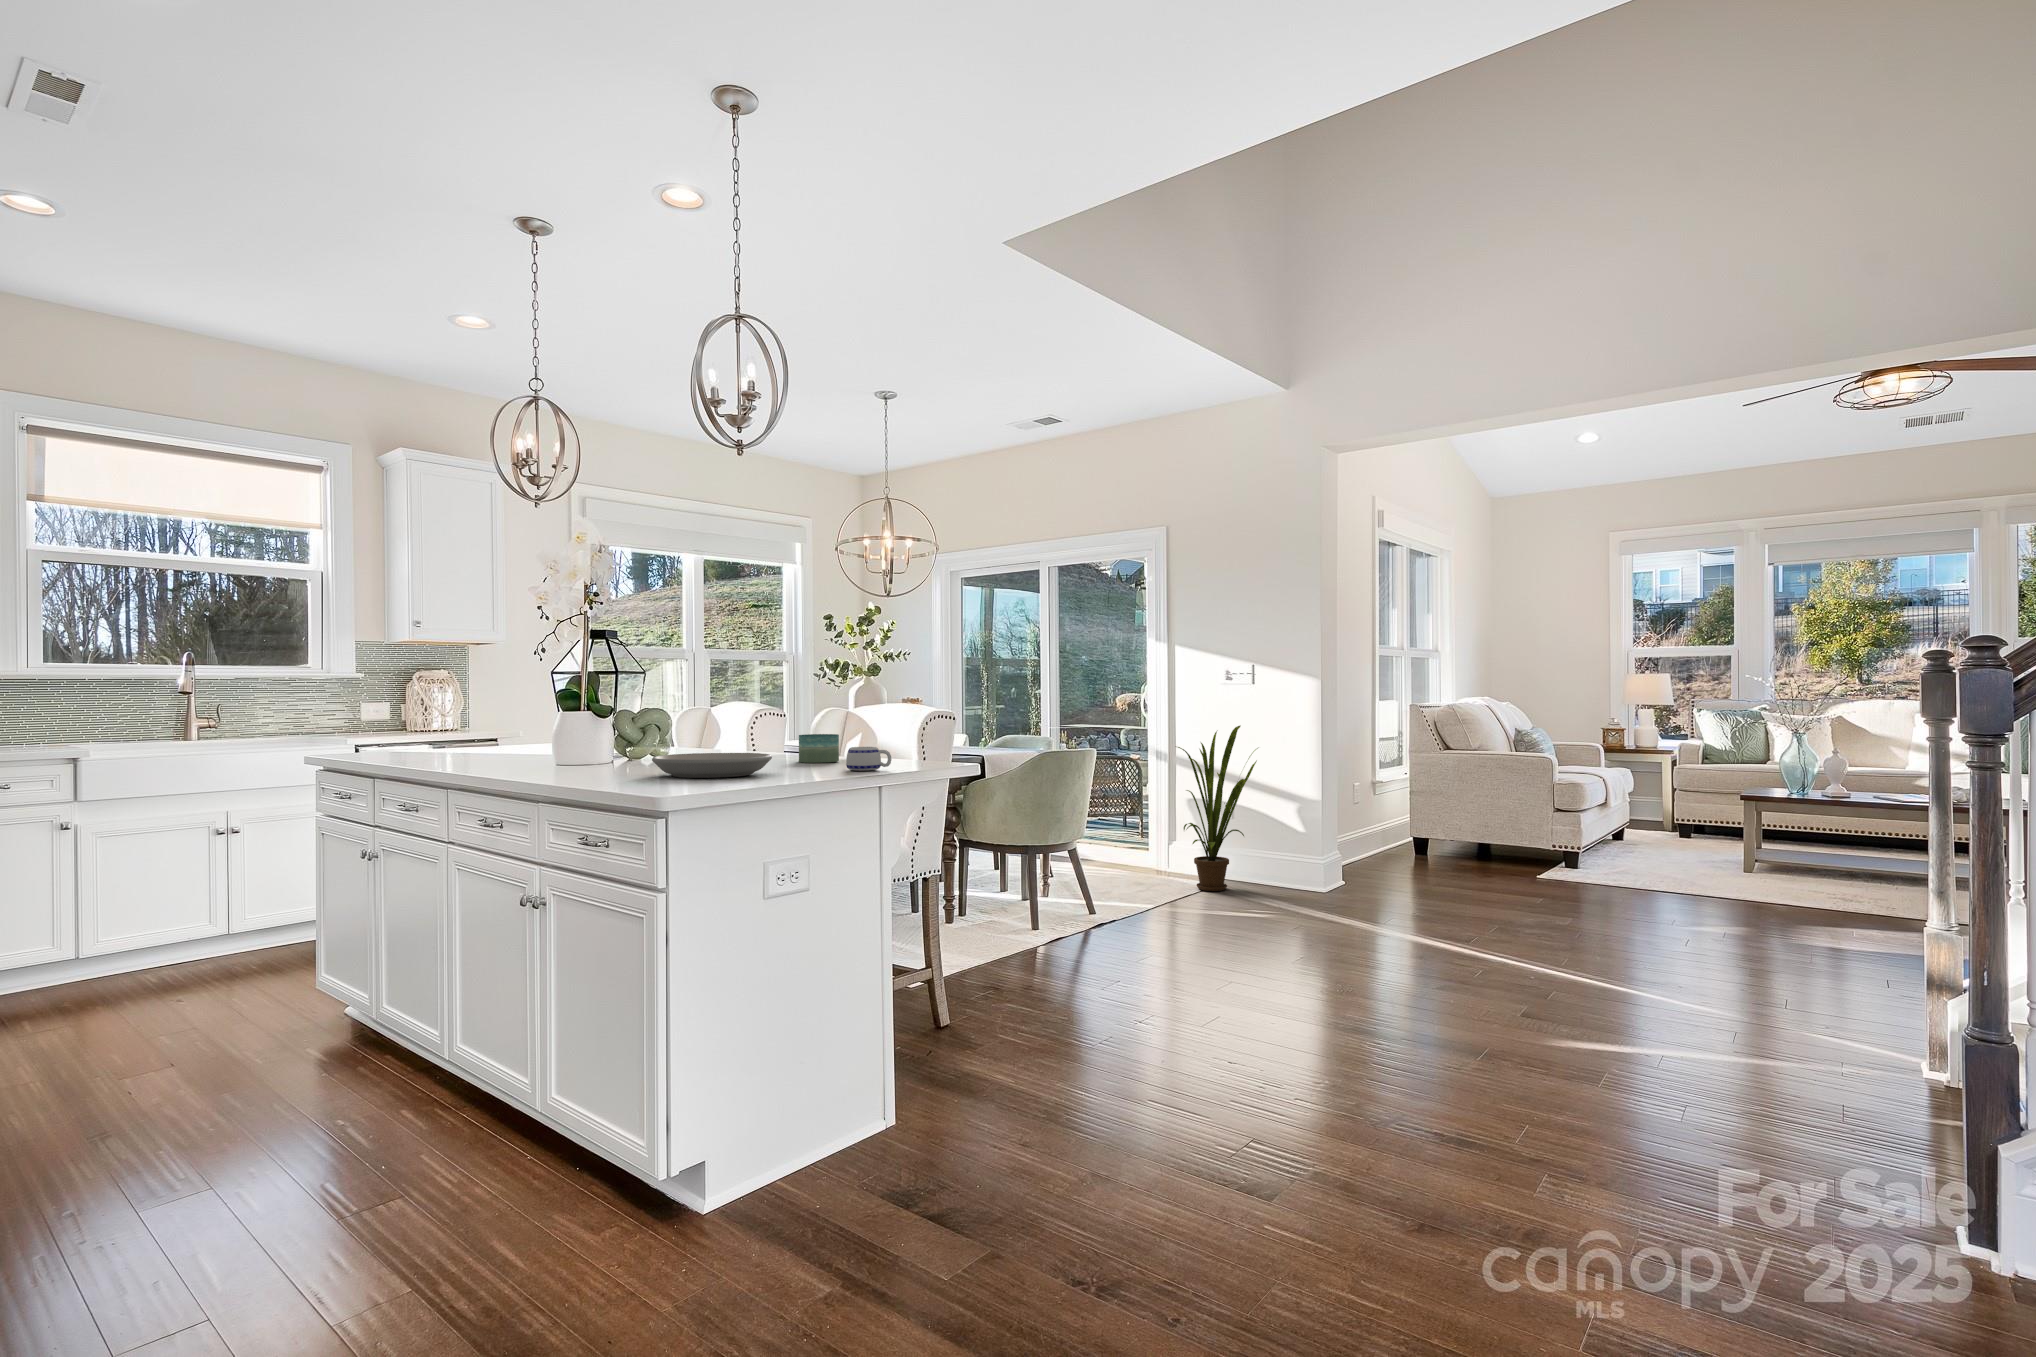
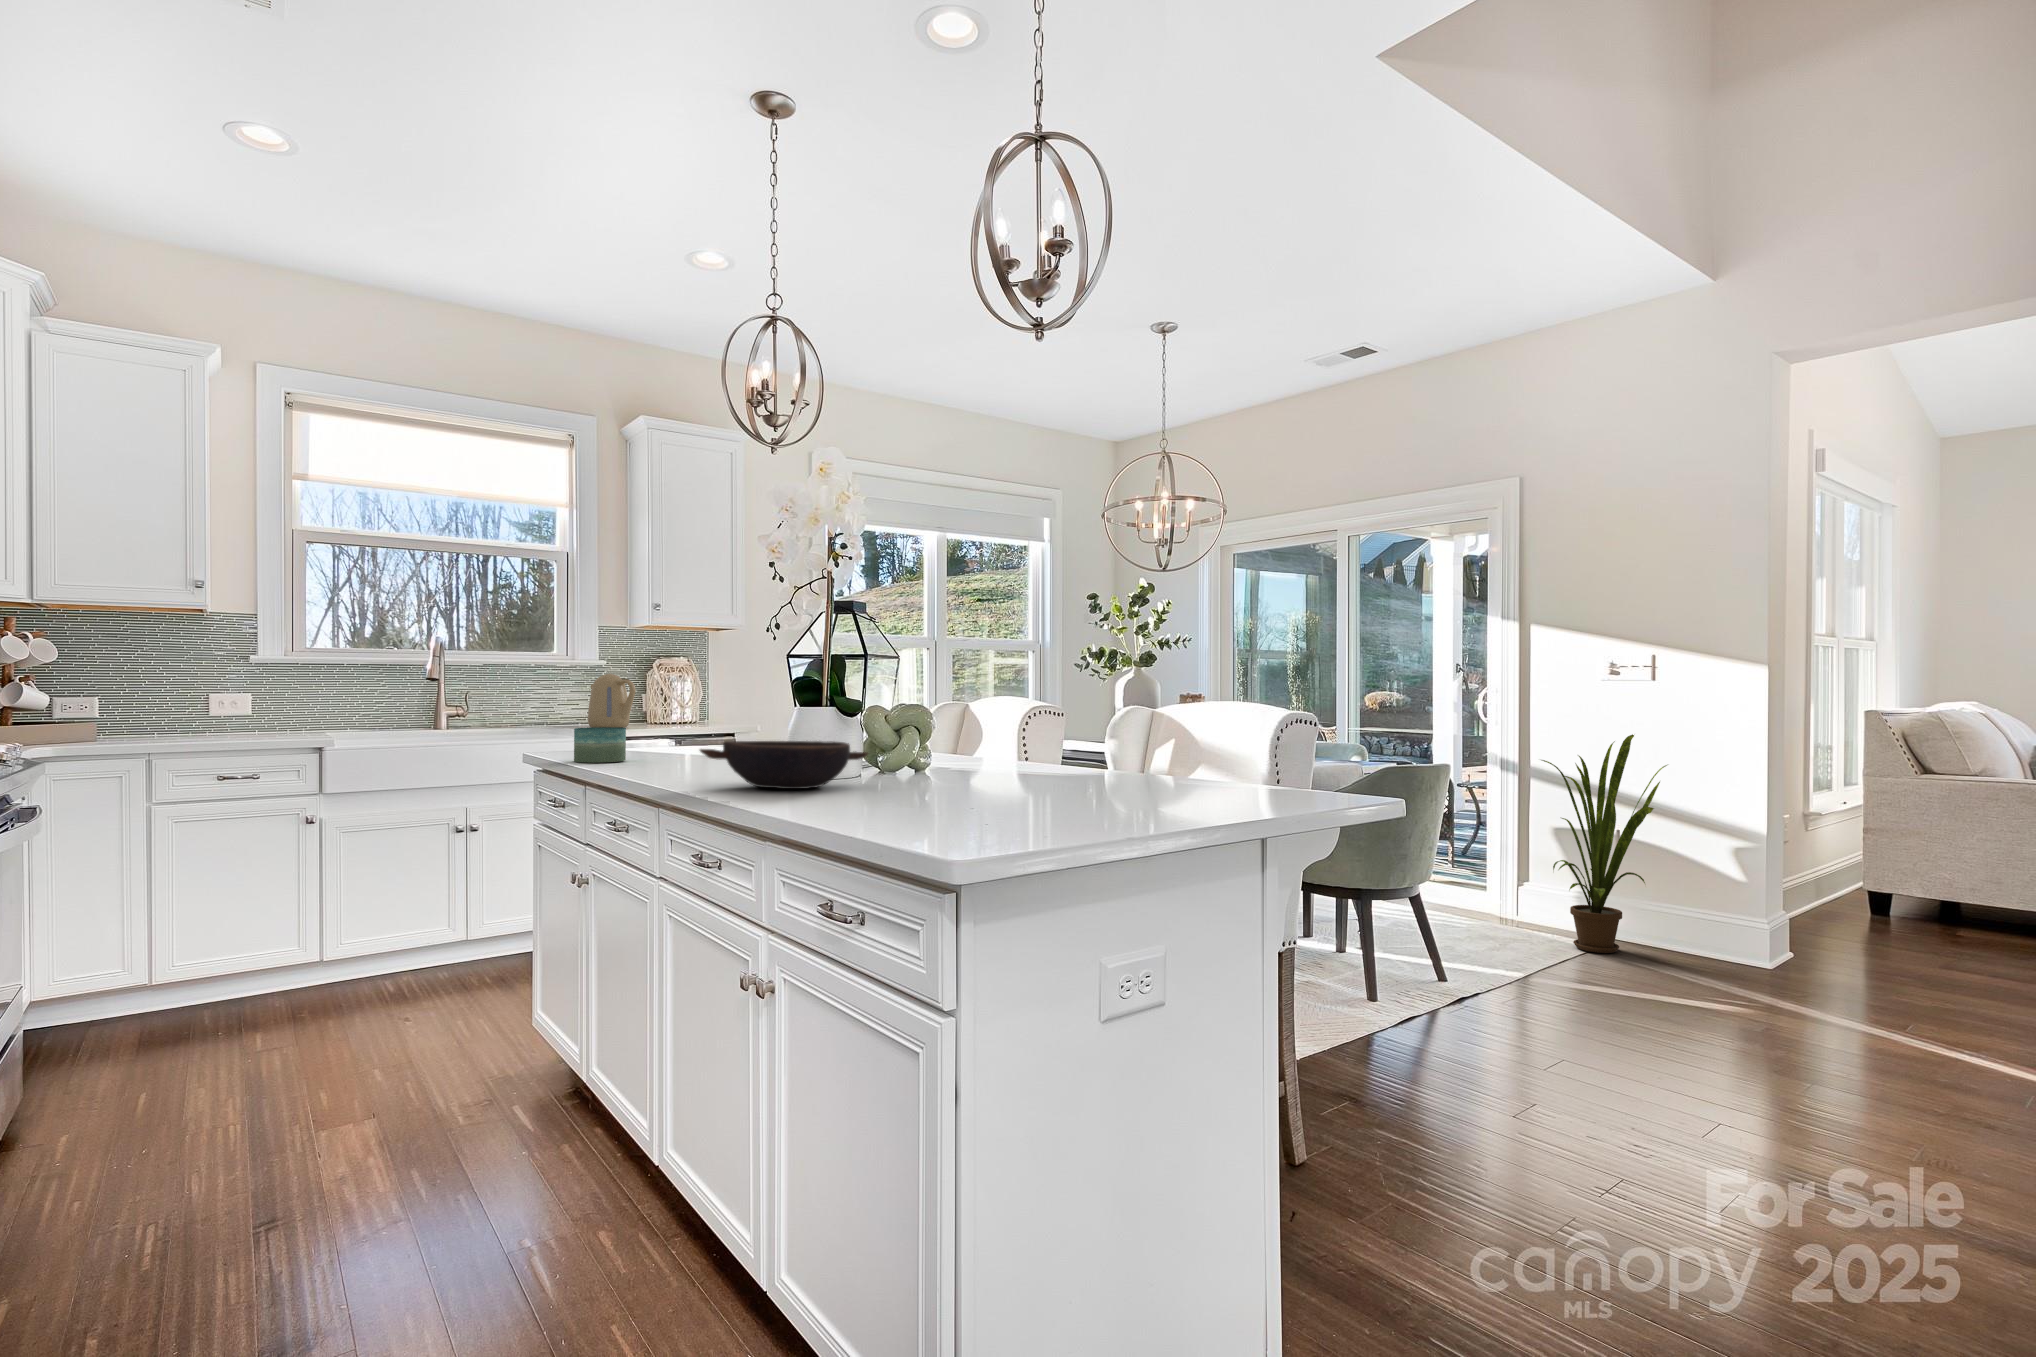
kettle: none [346,687,396,737] -> present [588,674,636,728]
candle: present [799,734,839,763] -> present [574,727,626,763]
bowl: none [484,736,617,770] -> present [700,741,868,789]
mug: present [846,747,892,771] -> none [1191,768,1260,804]
plate: present [652,753,772,778] -> none [920,773,1092,814]

